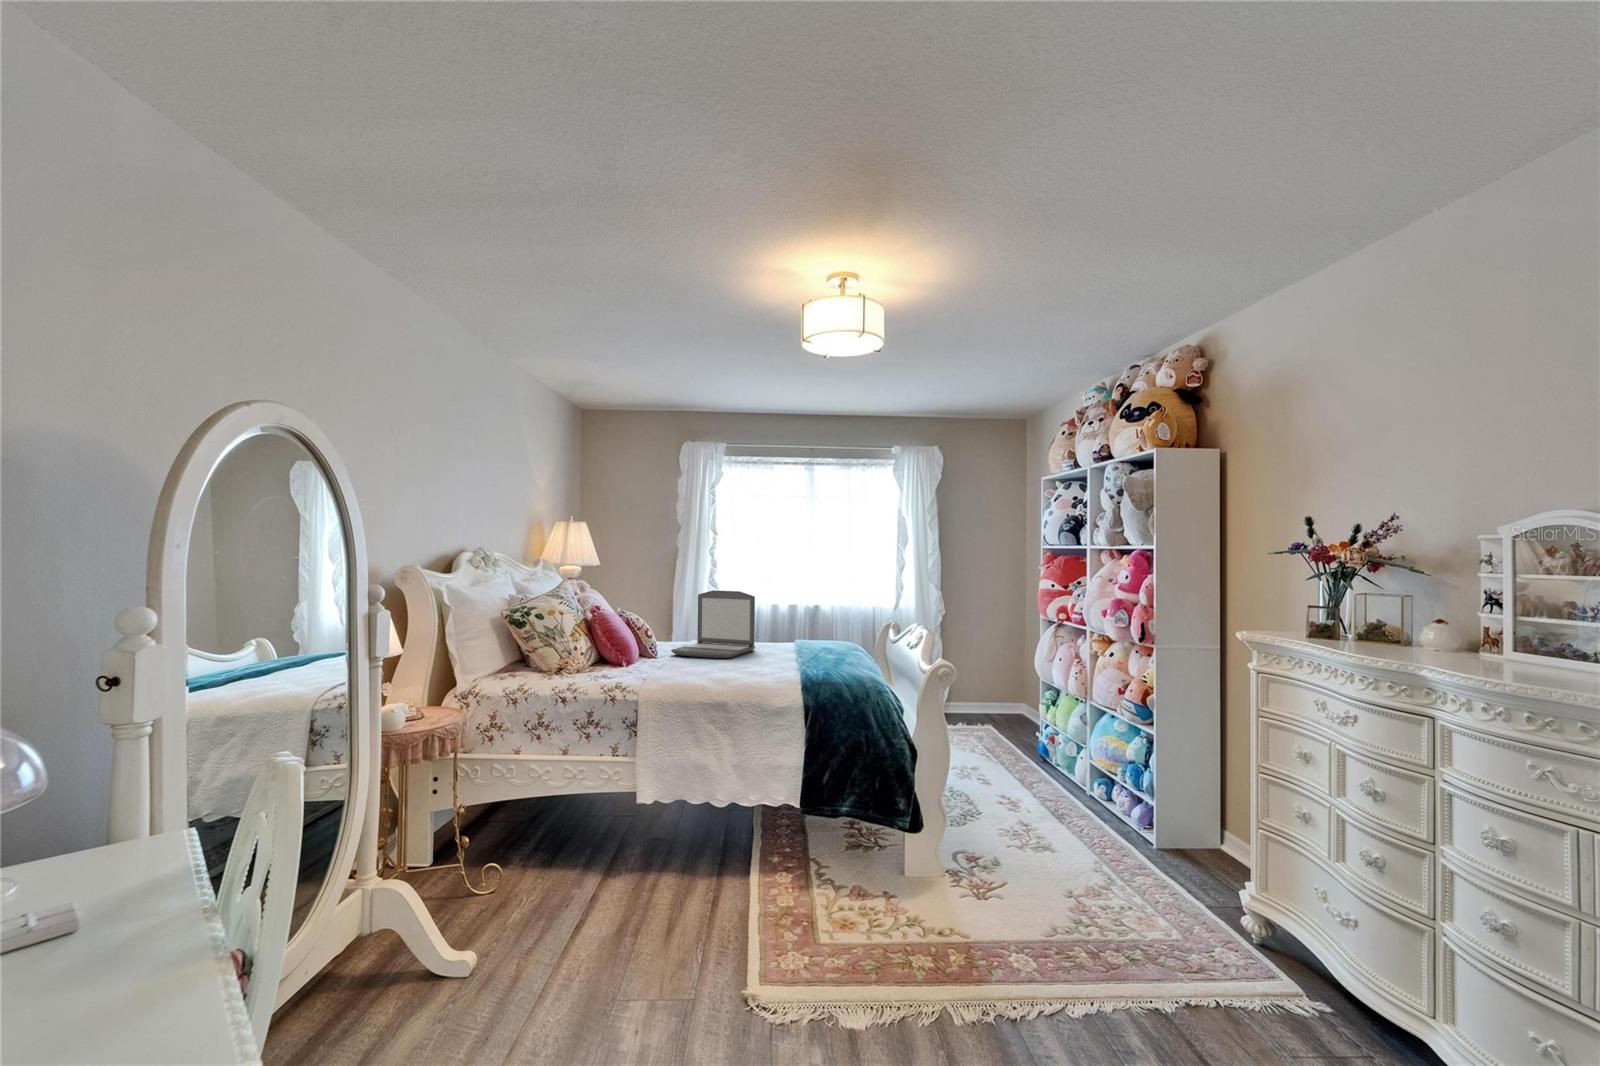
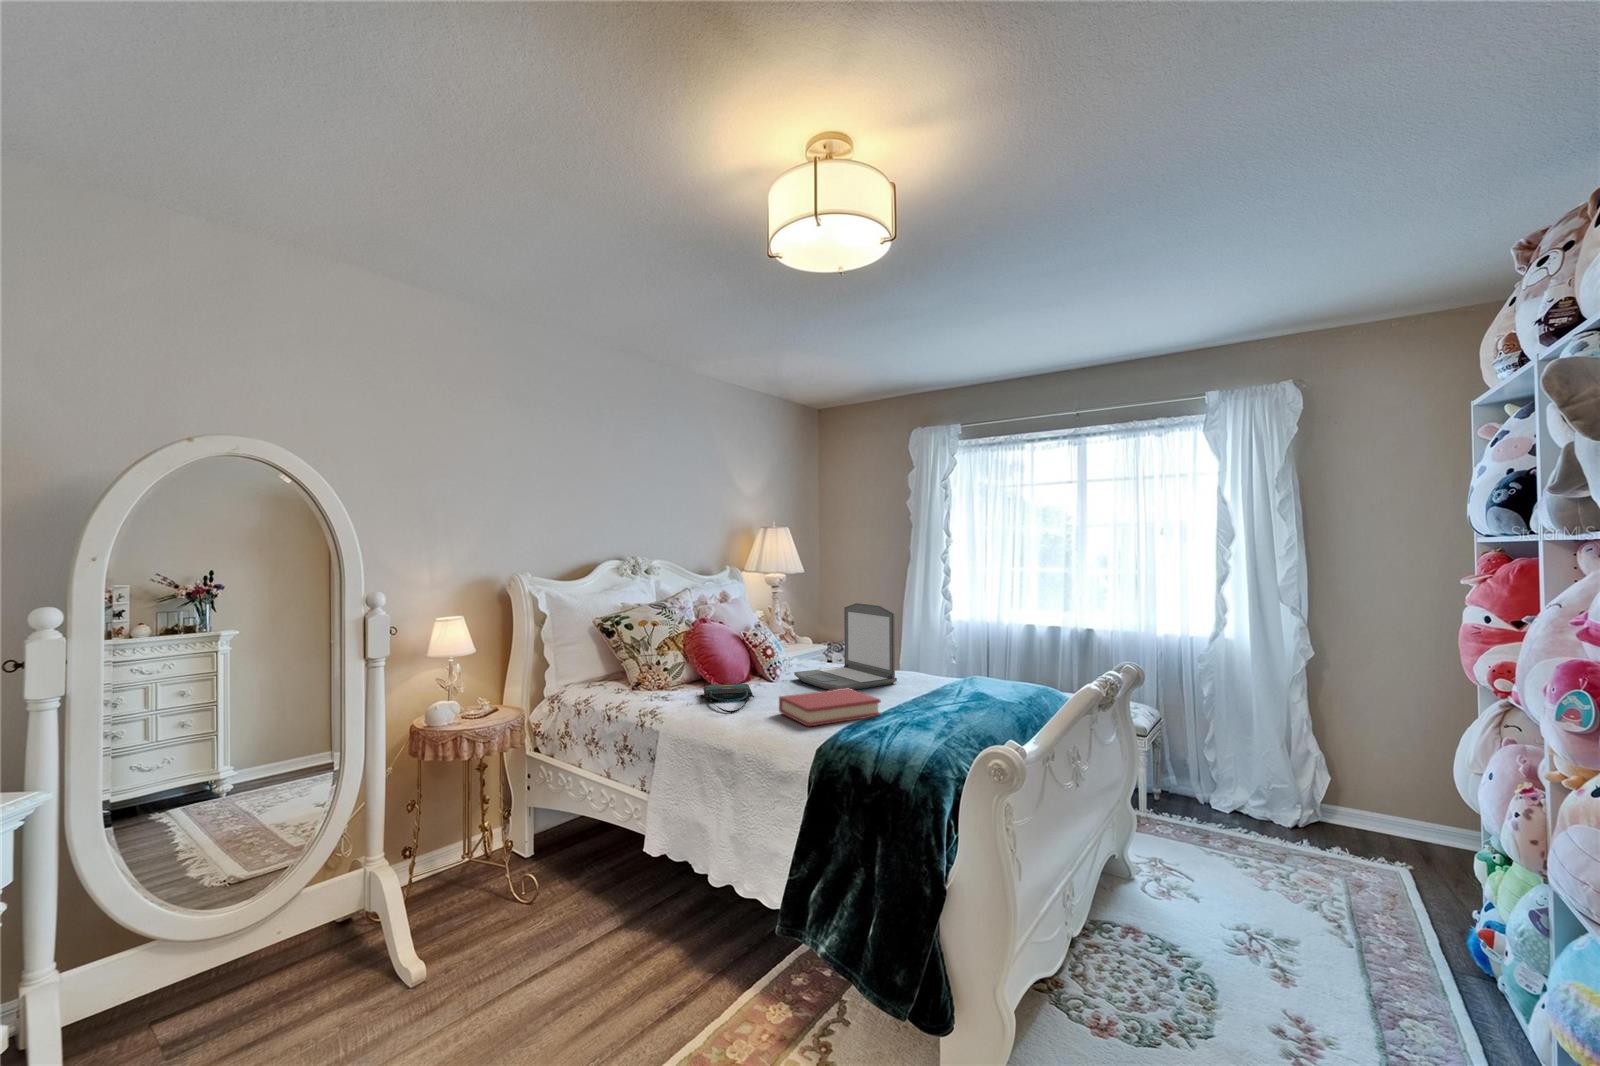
hardback book: none [723,652,792,676] -> present [779,689,880,726]
tote bag: none [626,659,690,678] -> present [700,684,754,713]

